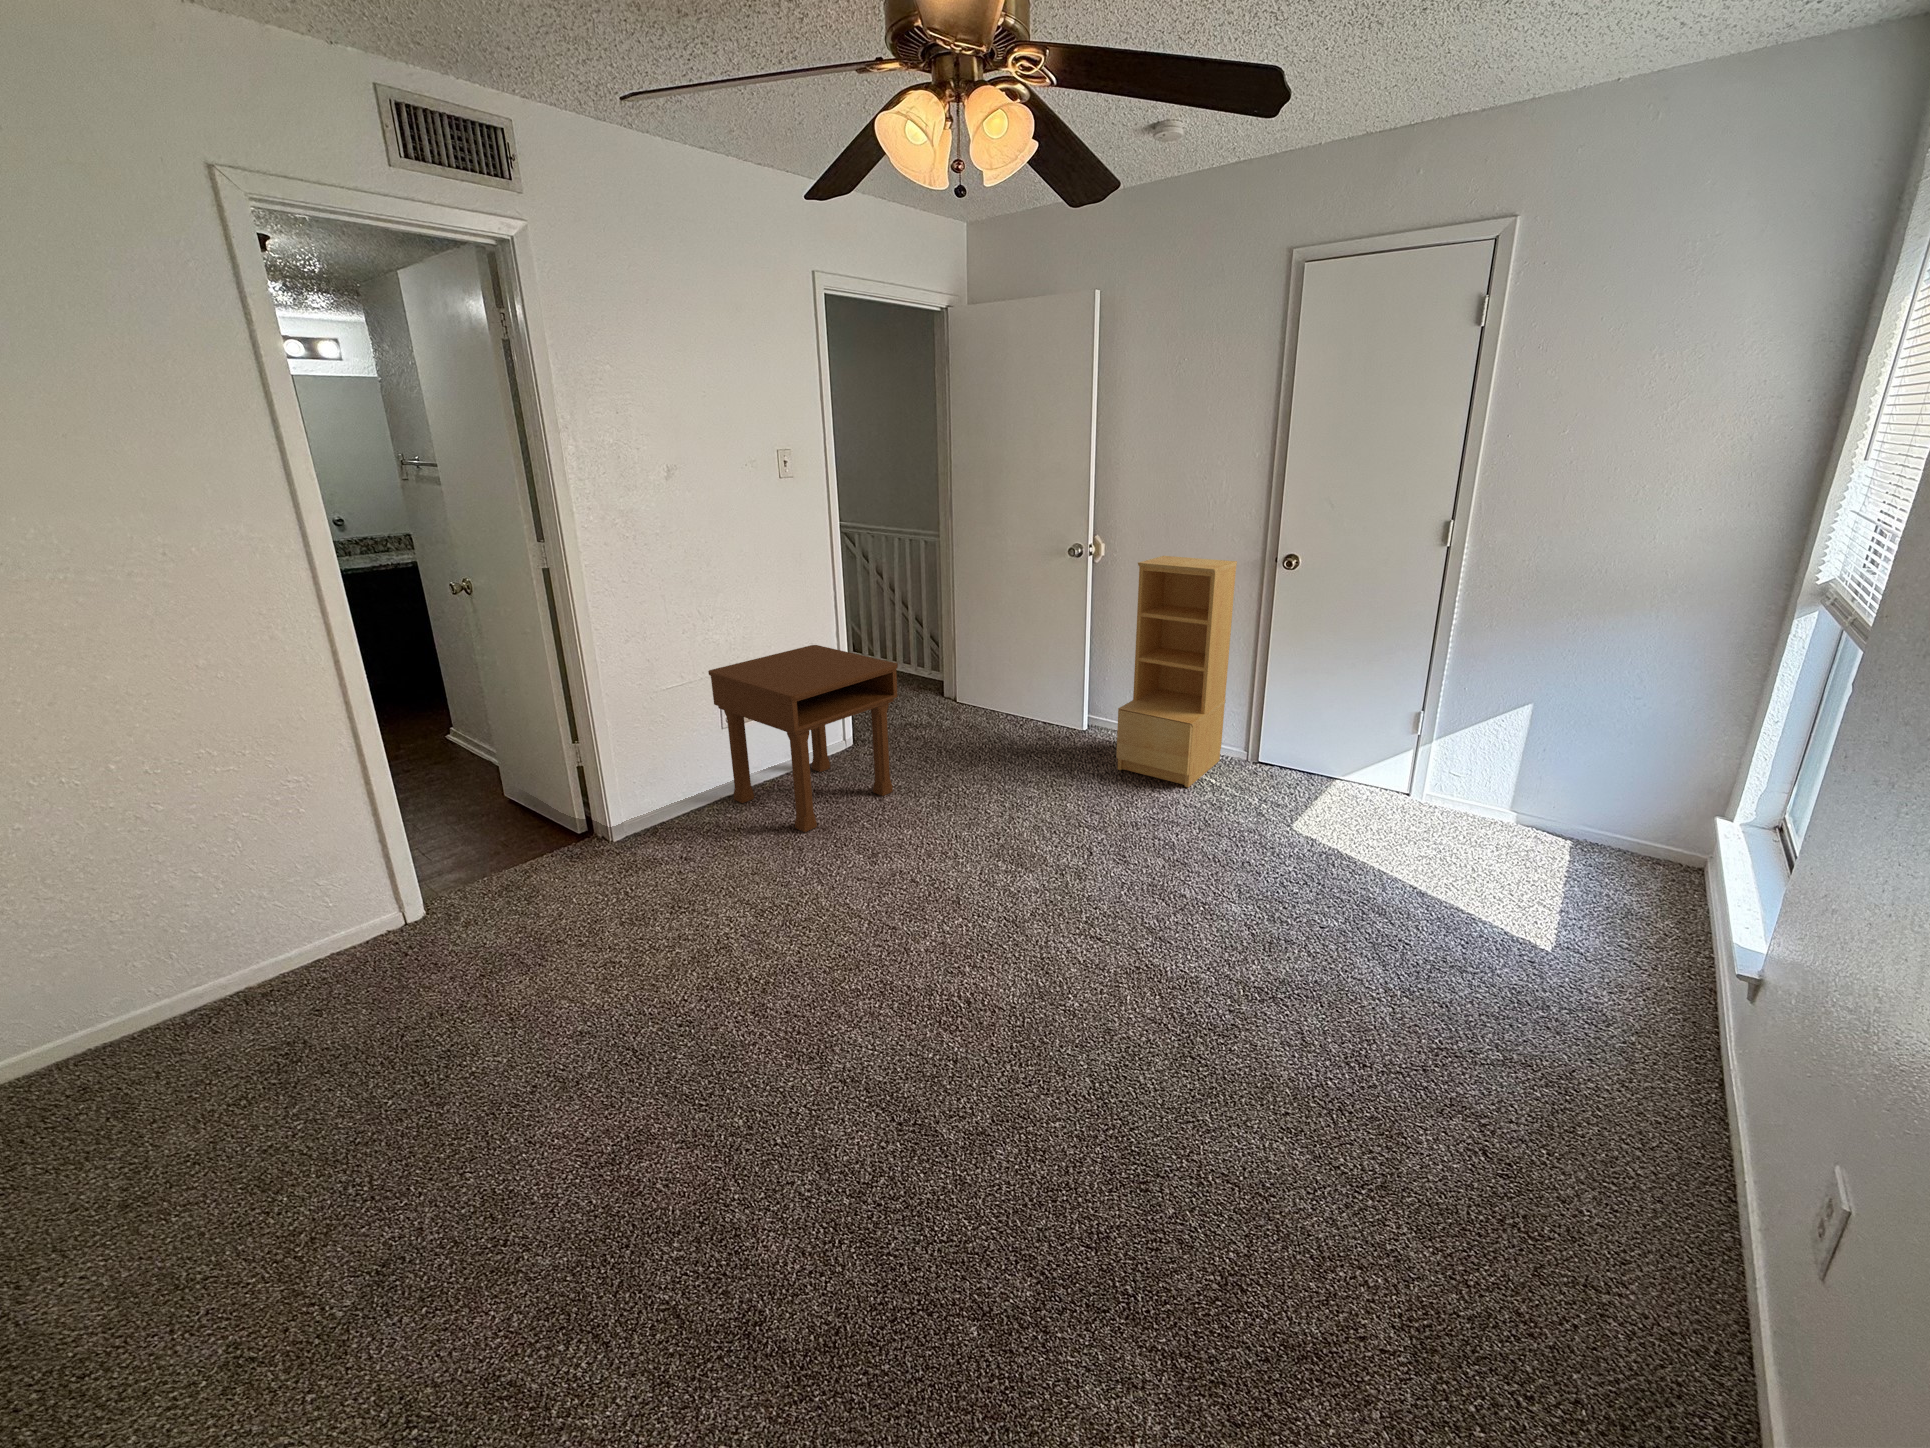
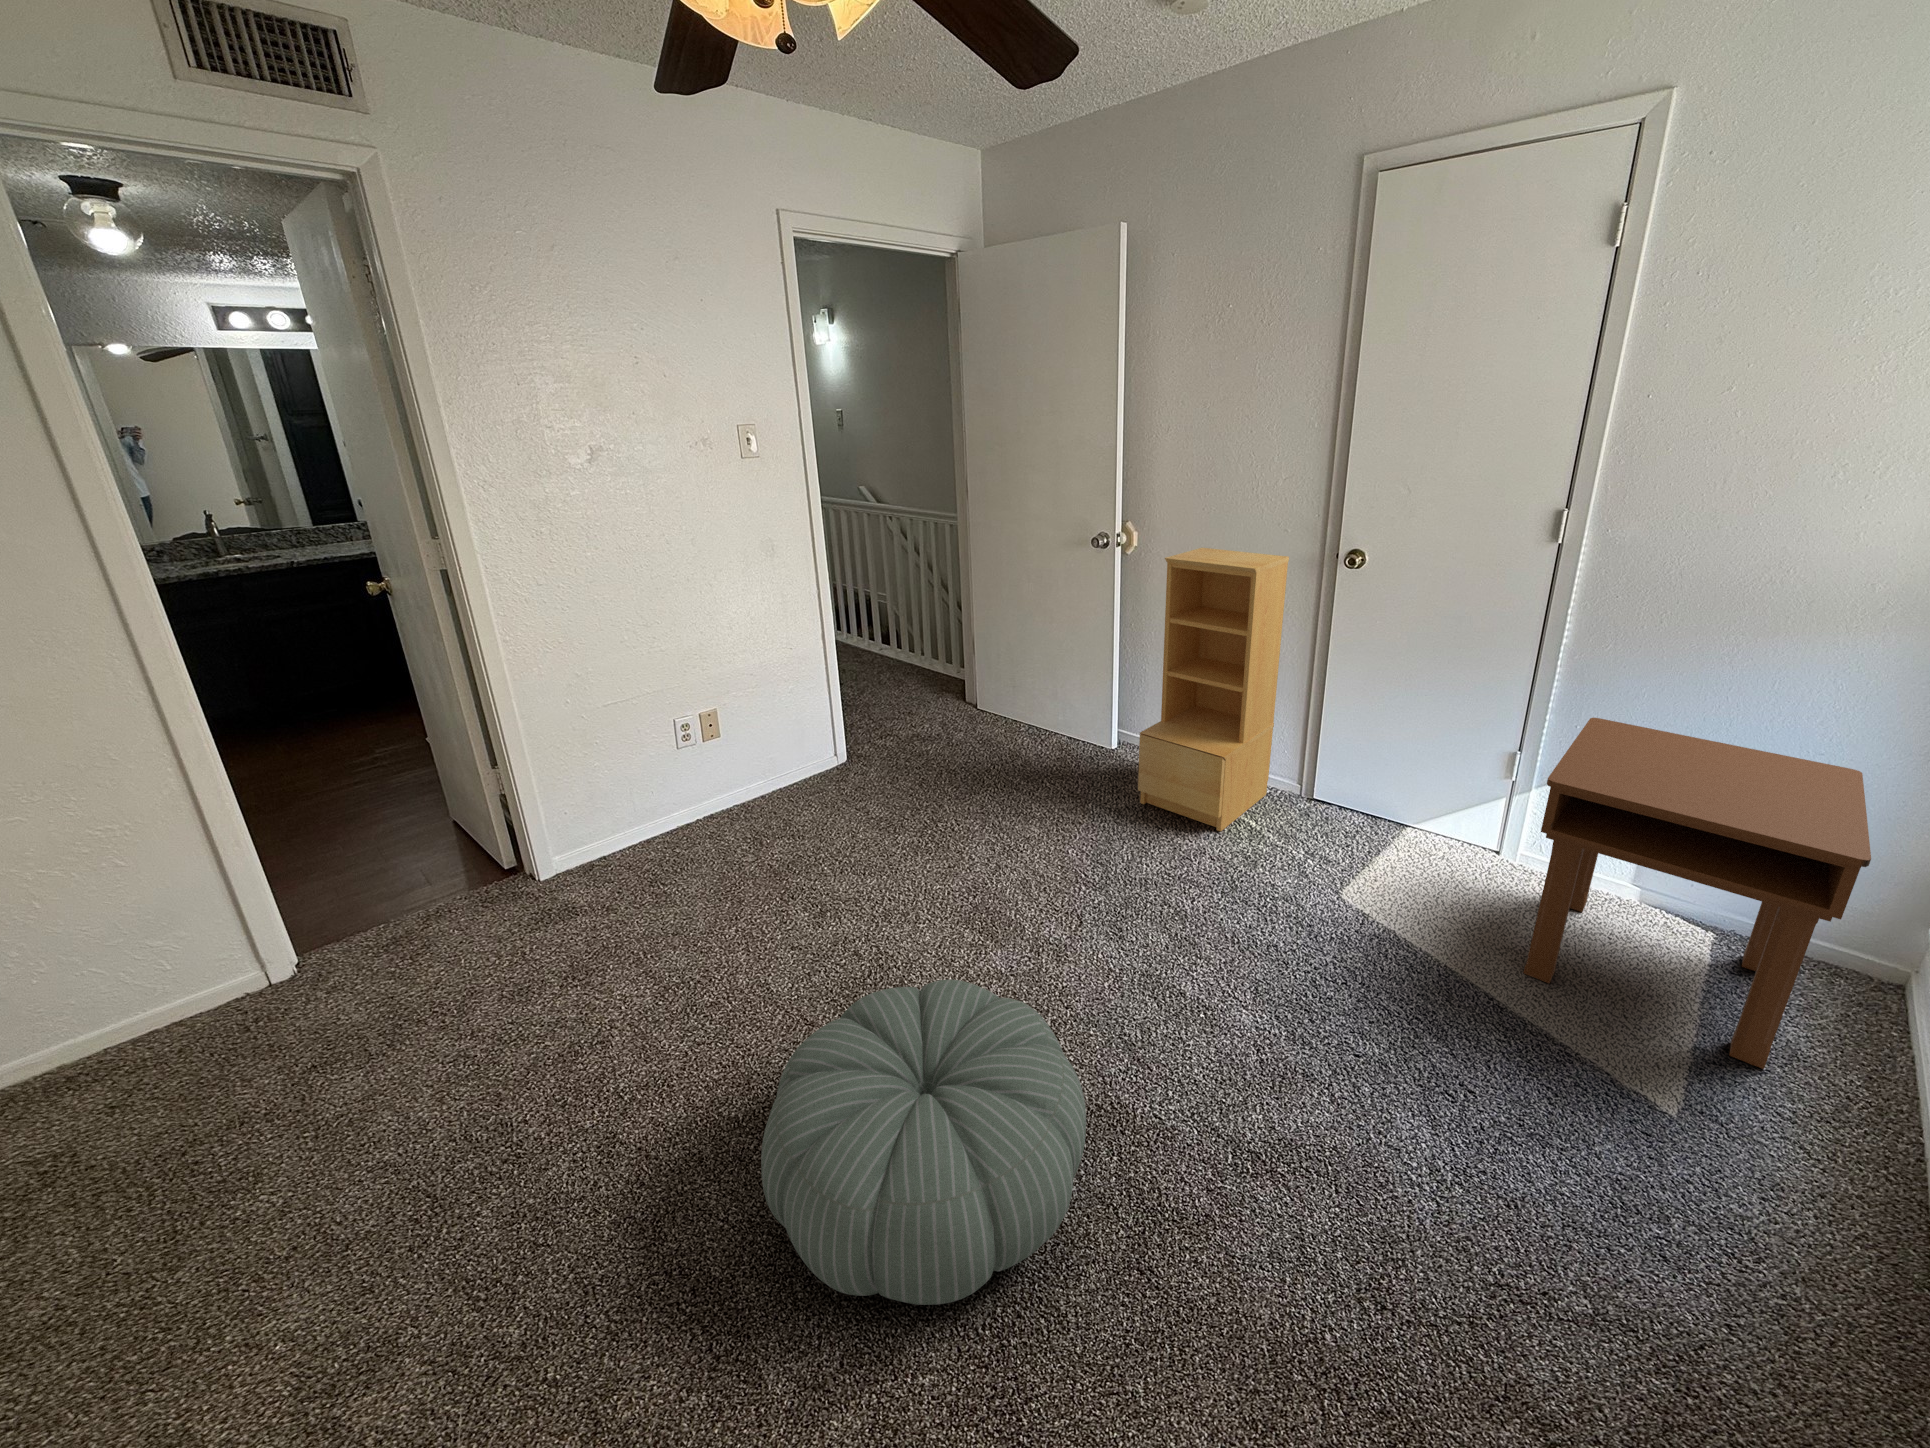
nightstand: present [708,645,898,832] -> present [1523,718,1871,1069]
pouf: none [903,875,1142,1079] -> present [761,979,1086,1305]

